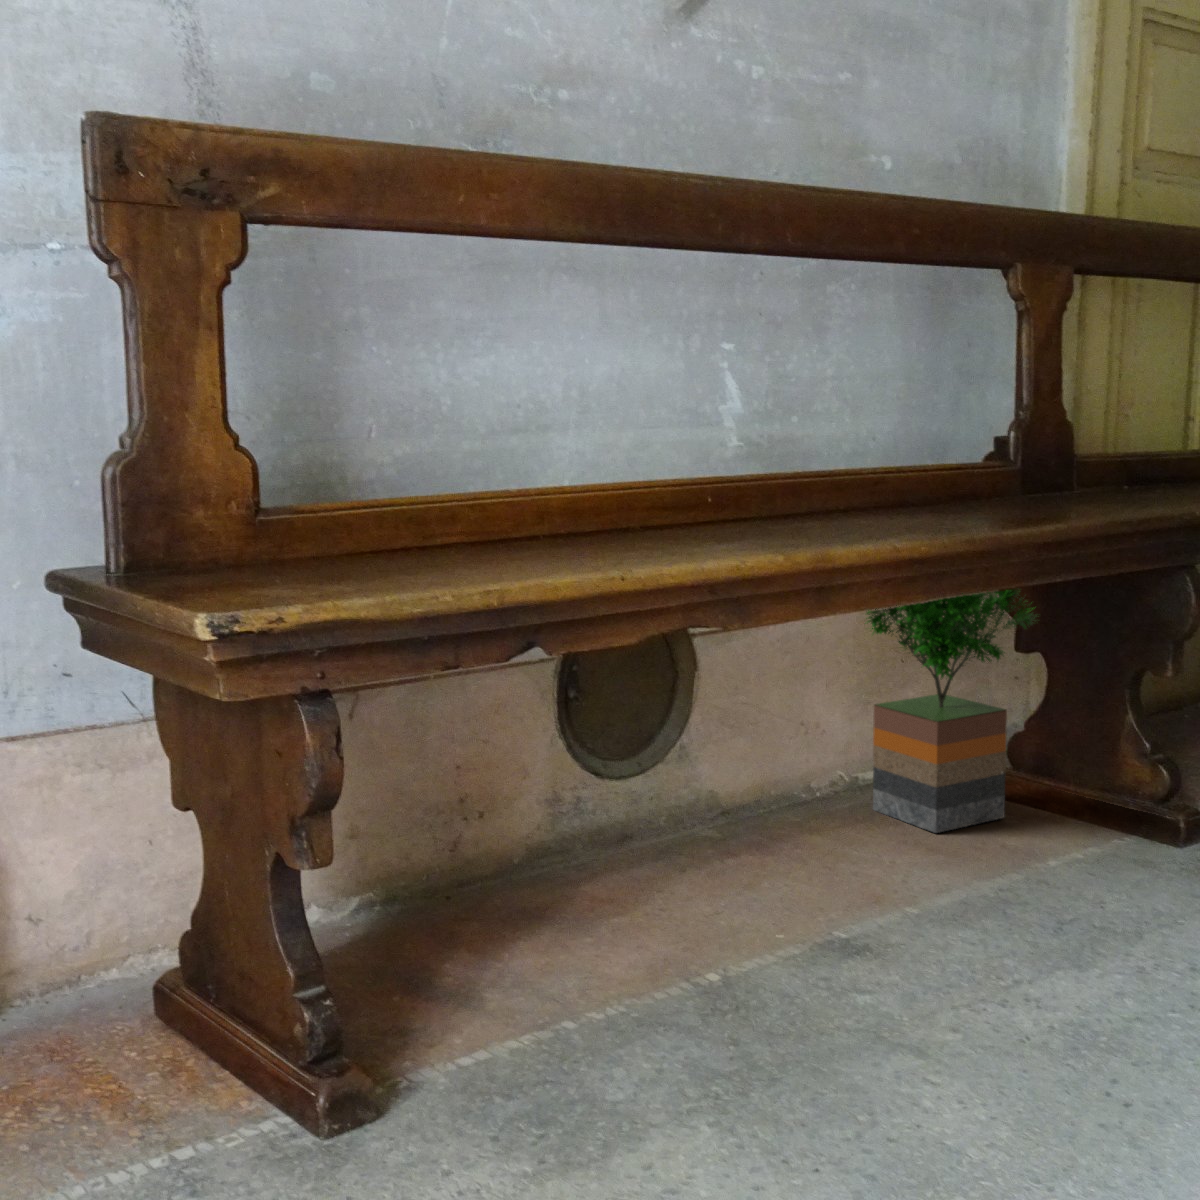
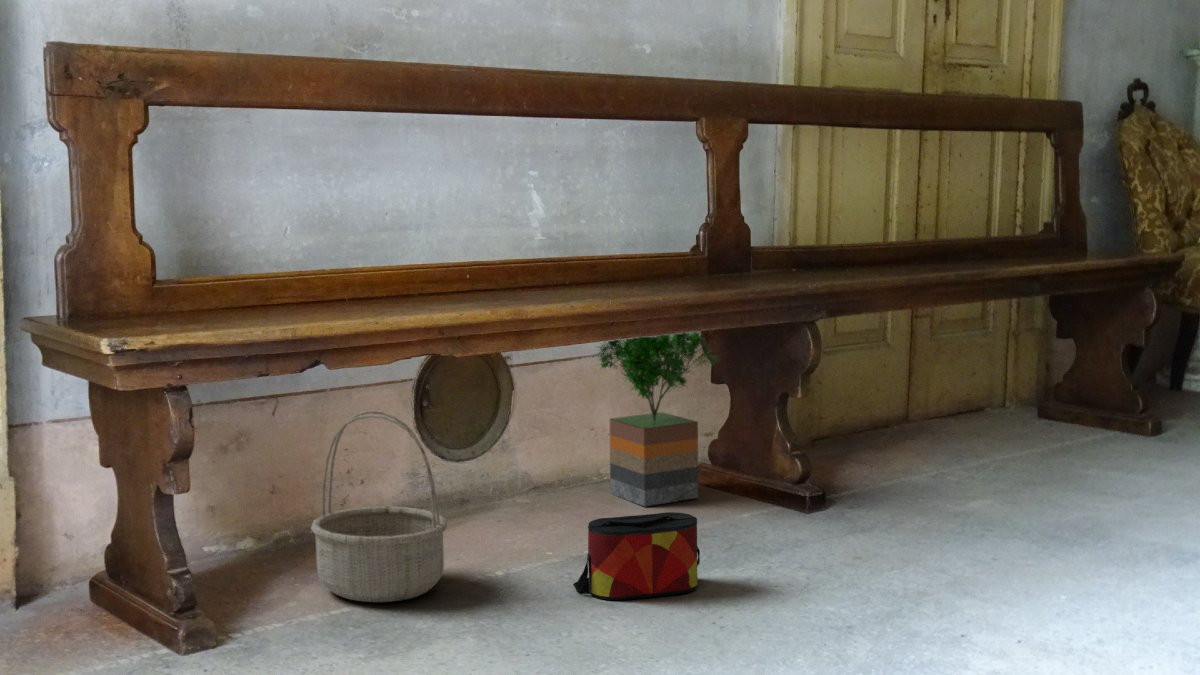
basket: none [501,714,717,1020] -> present [311,410,447,602]
bag: none [915,869,1111,1017] -> present [573,512,700,600]

